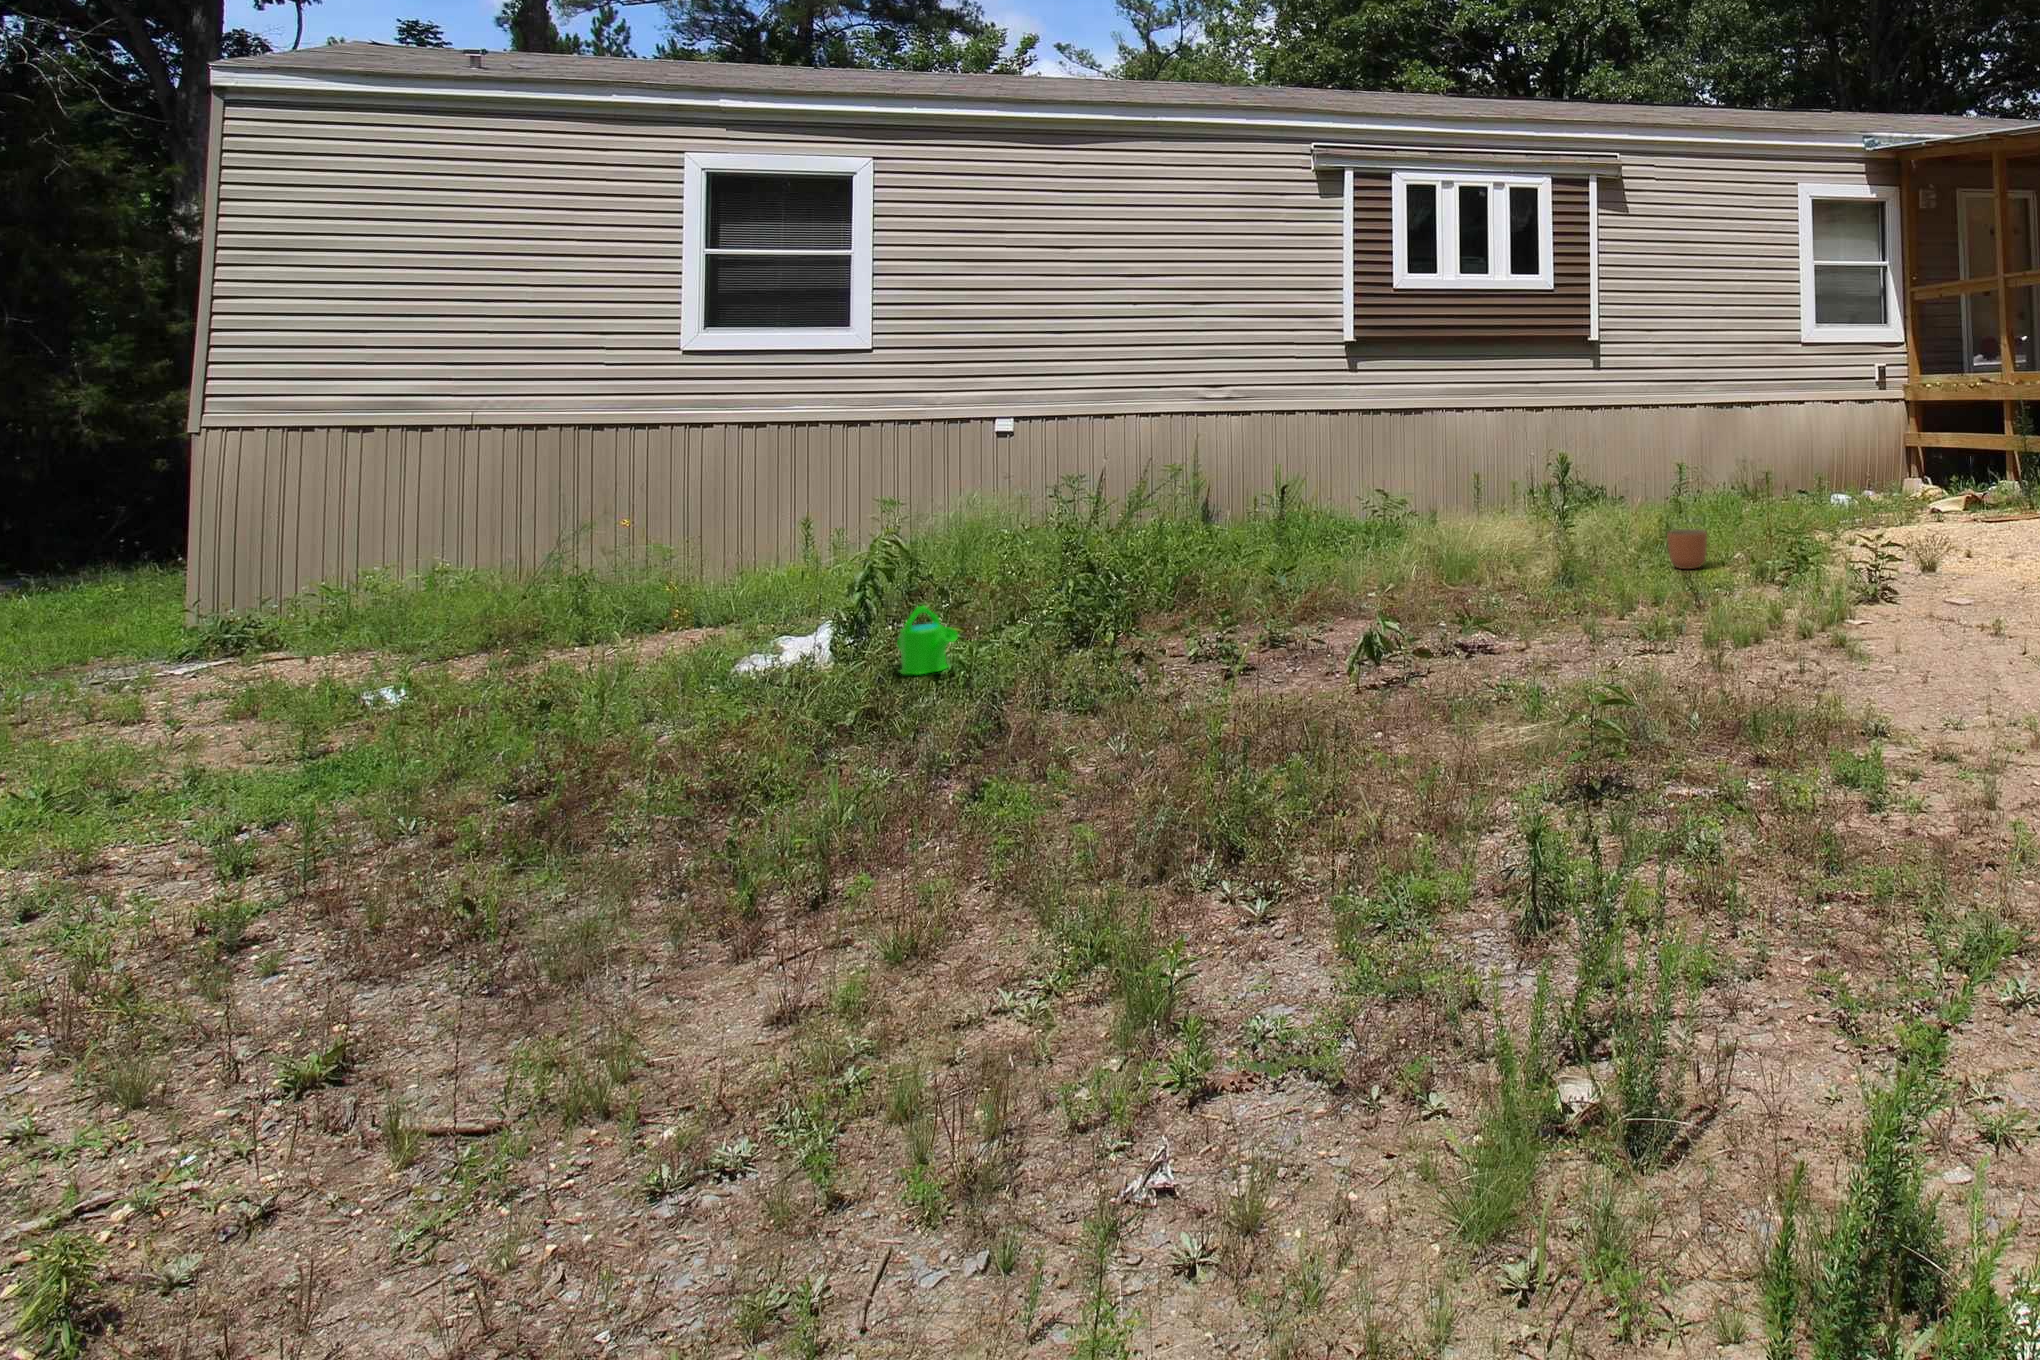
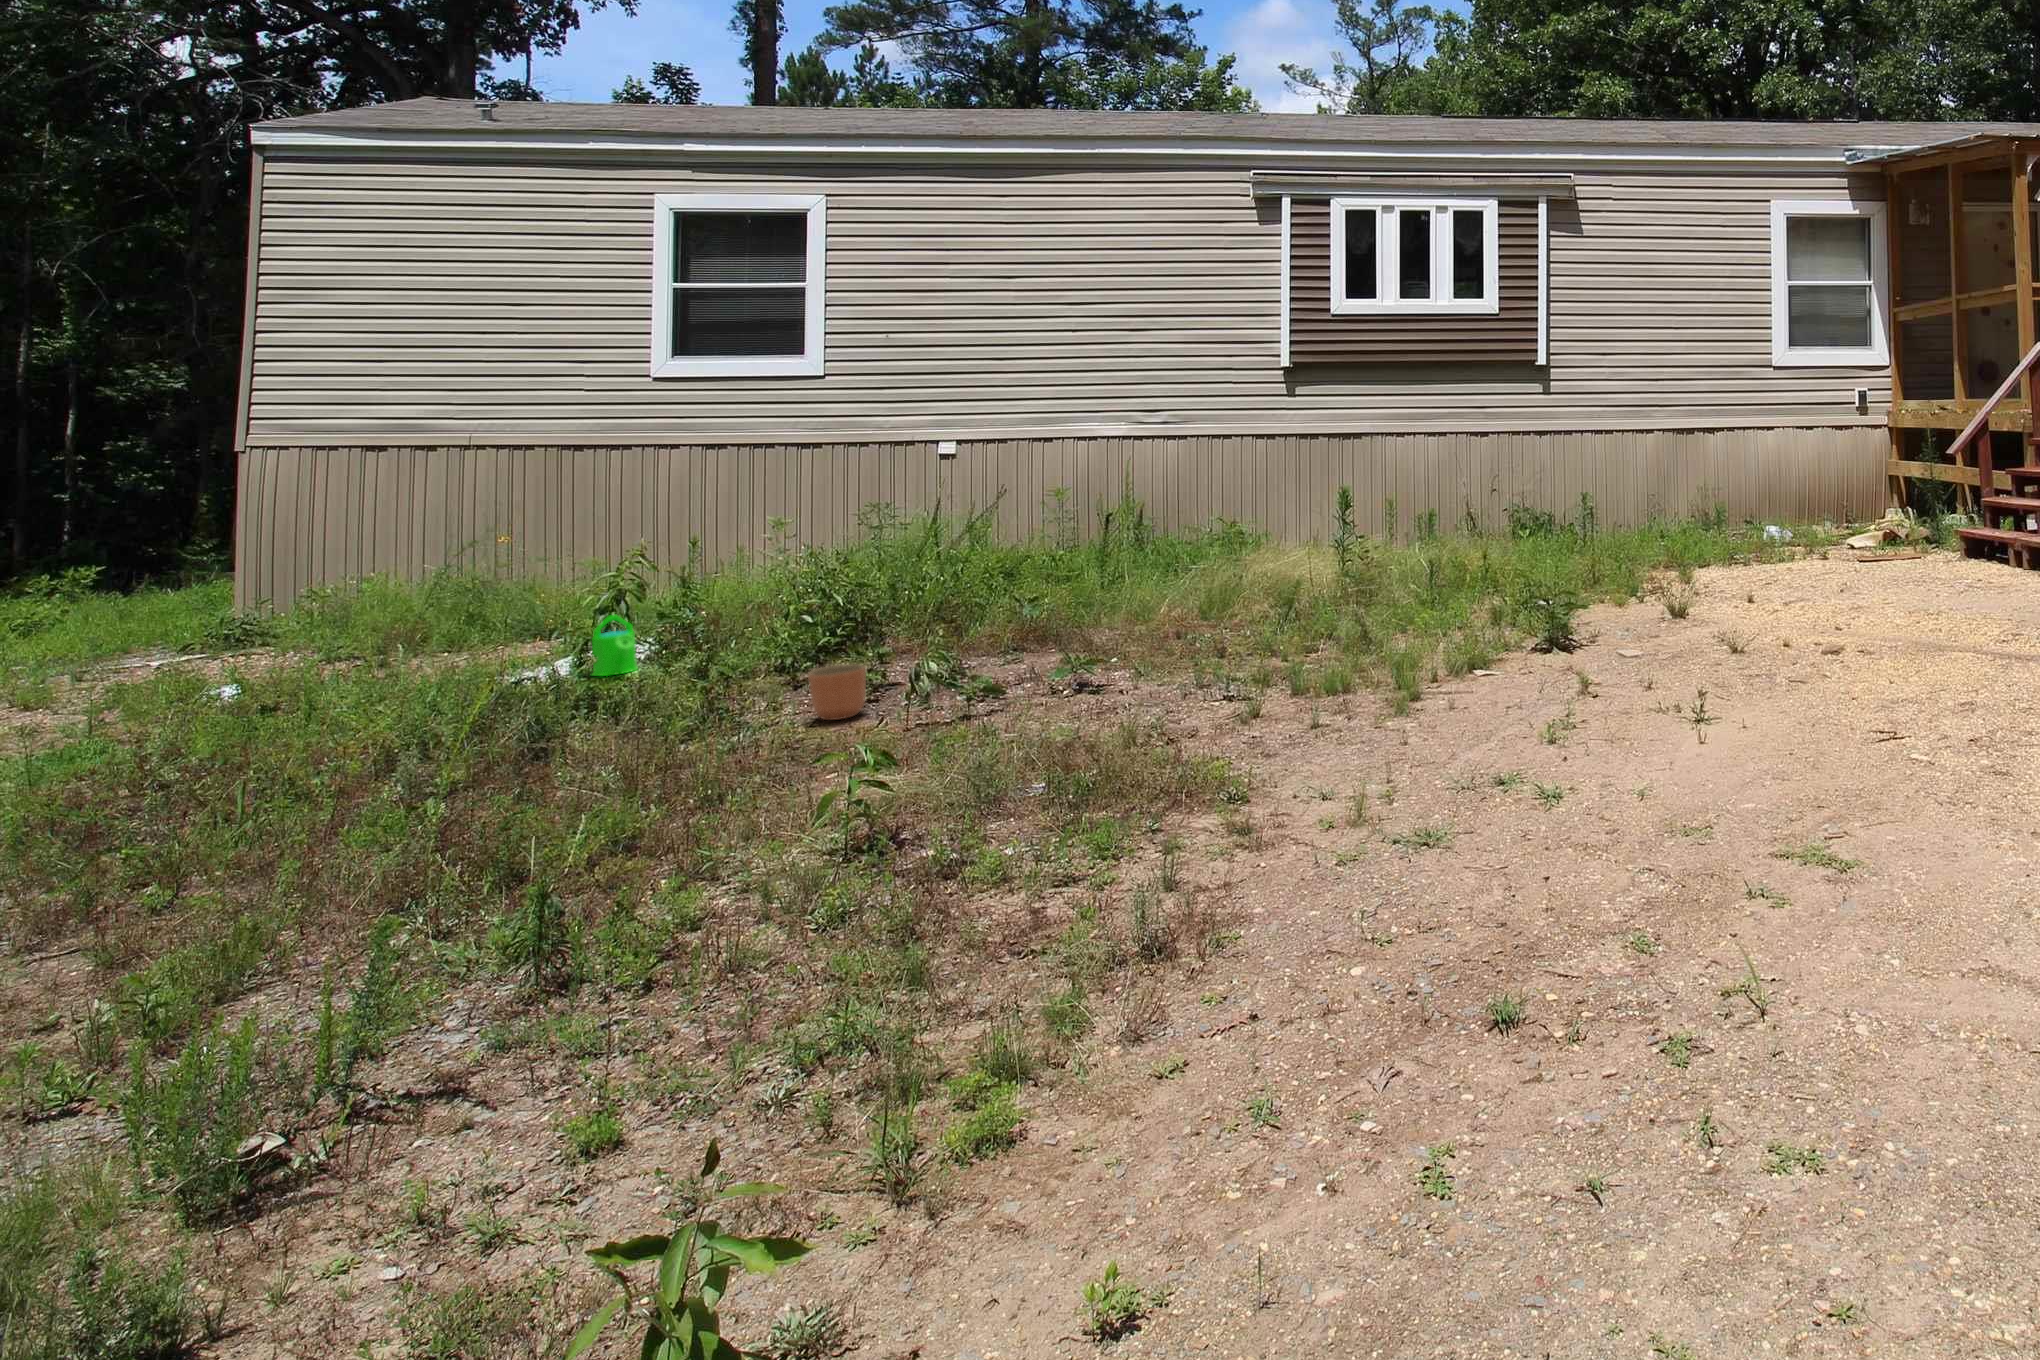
planter: present [1667,529,1707,569] -> present [808,664,866,720]

